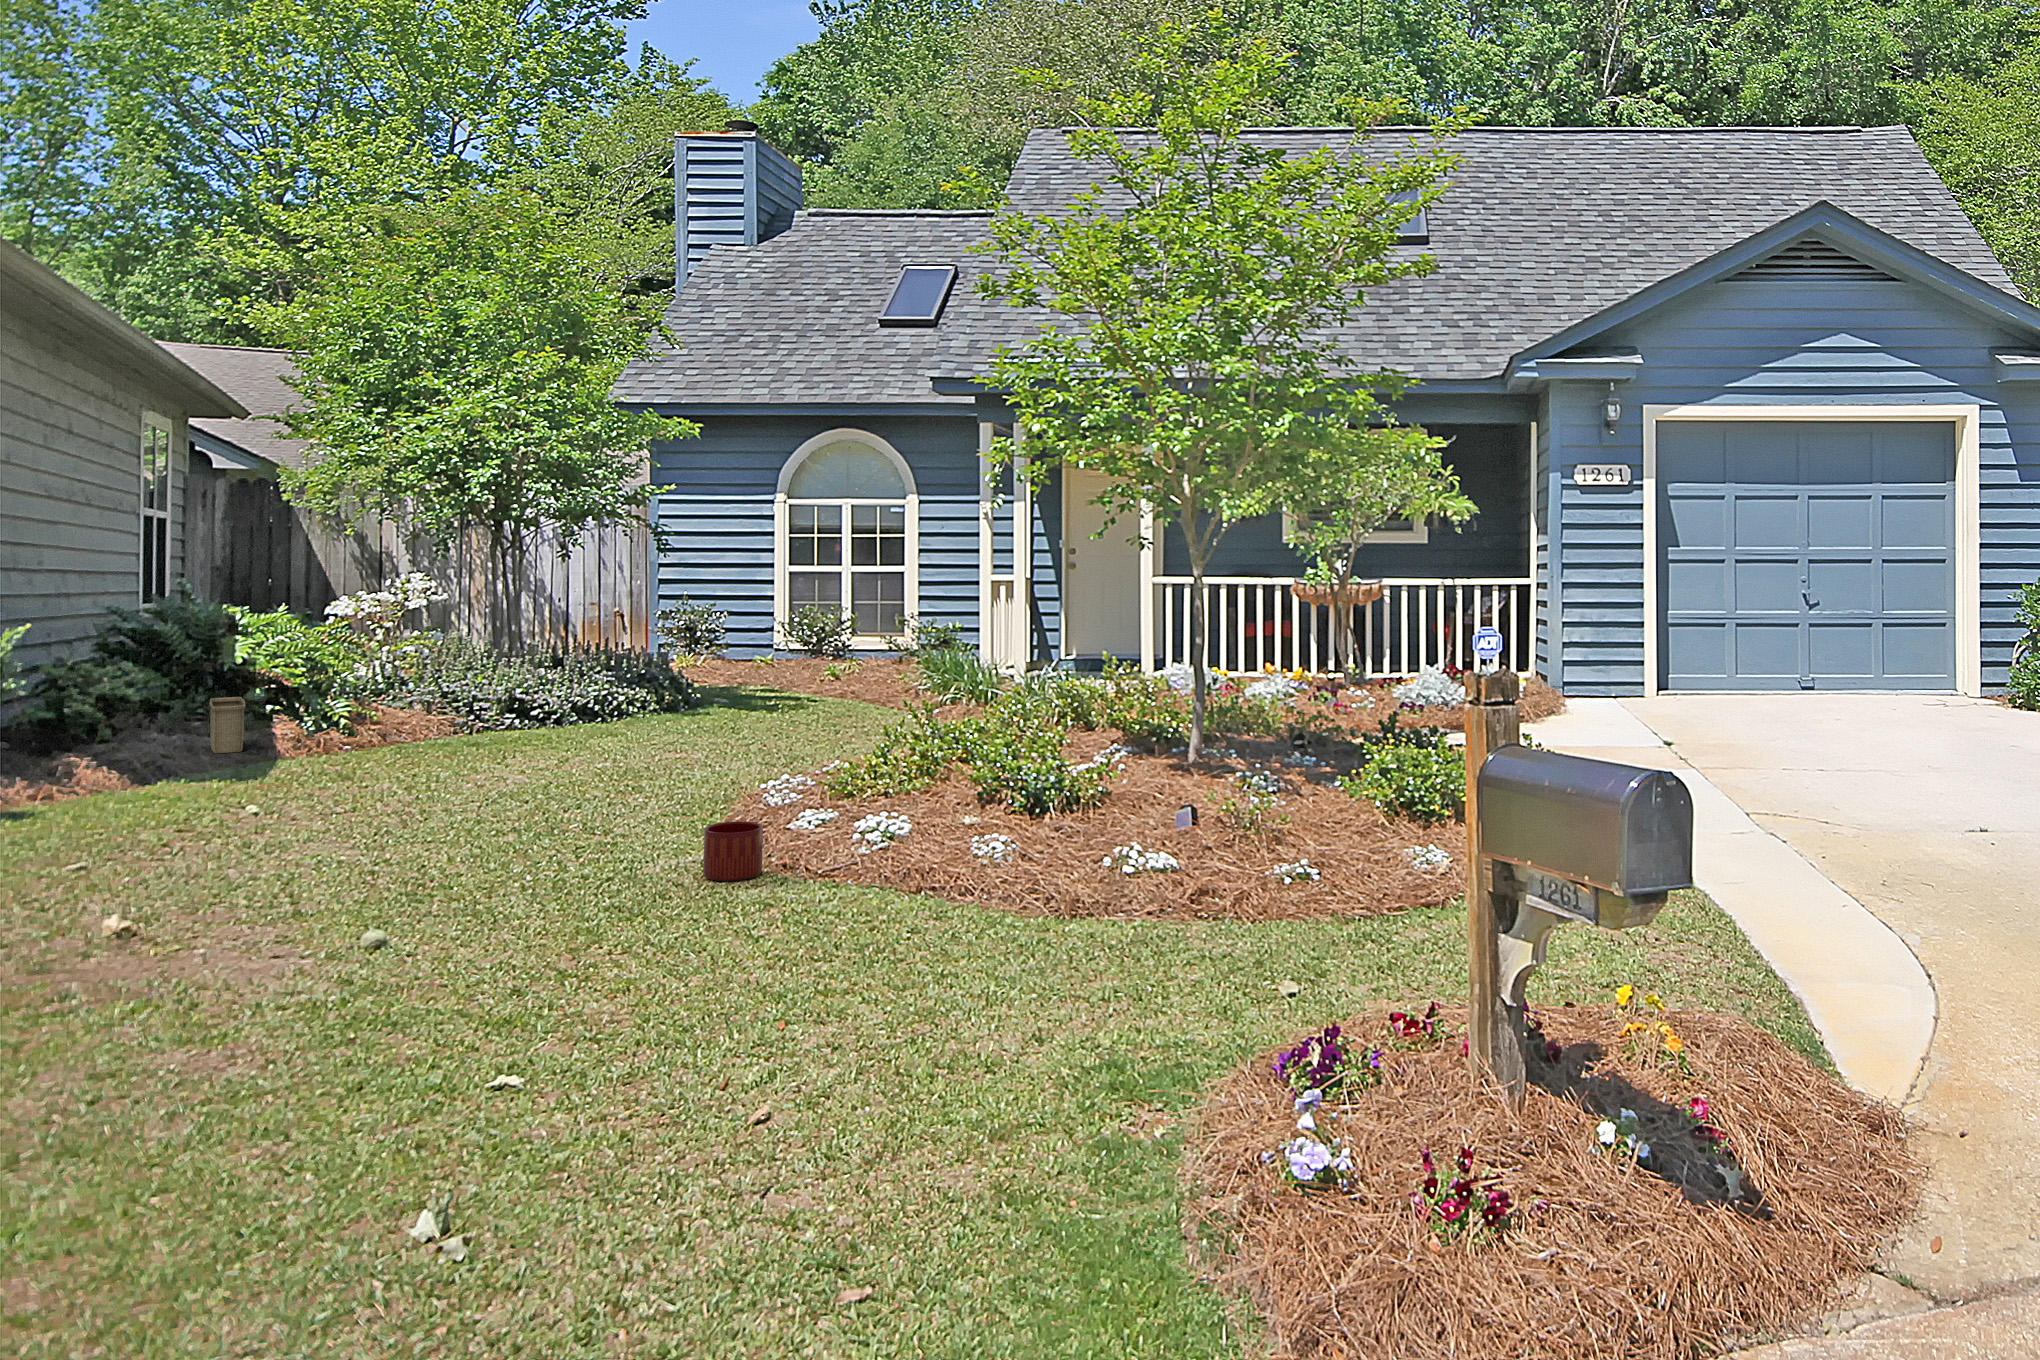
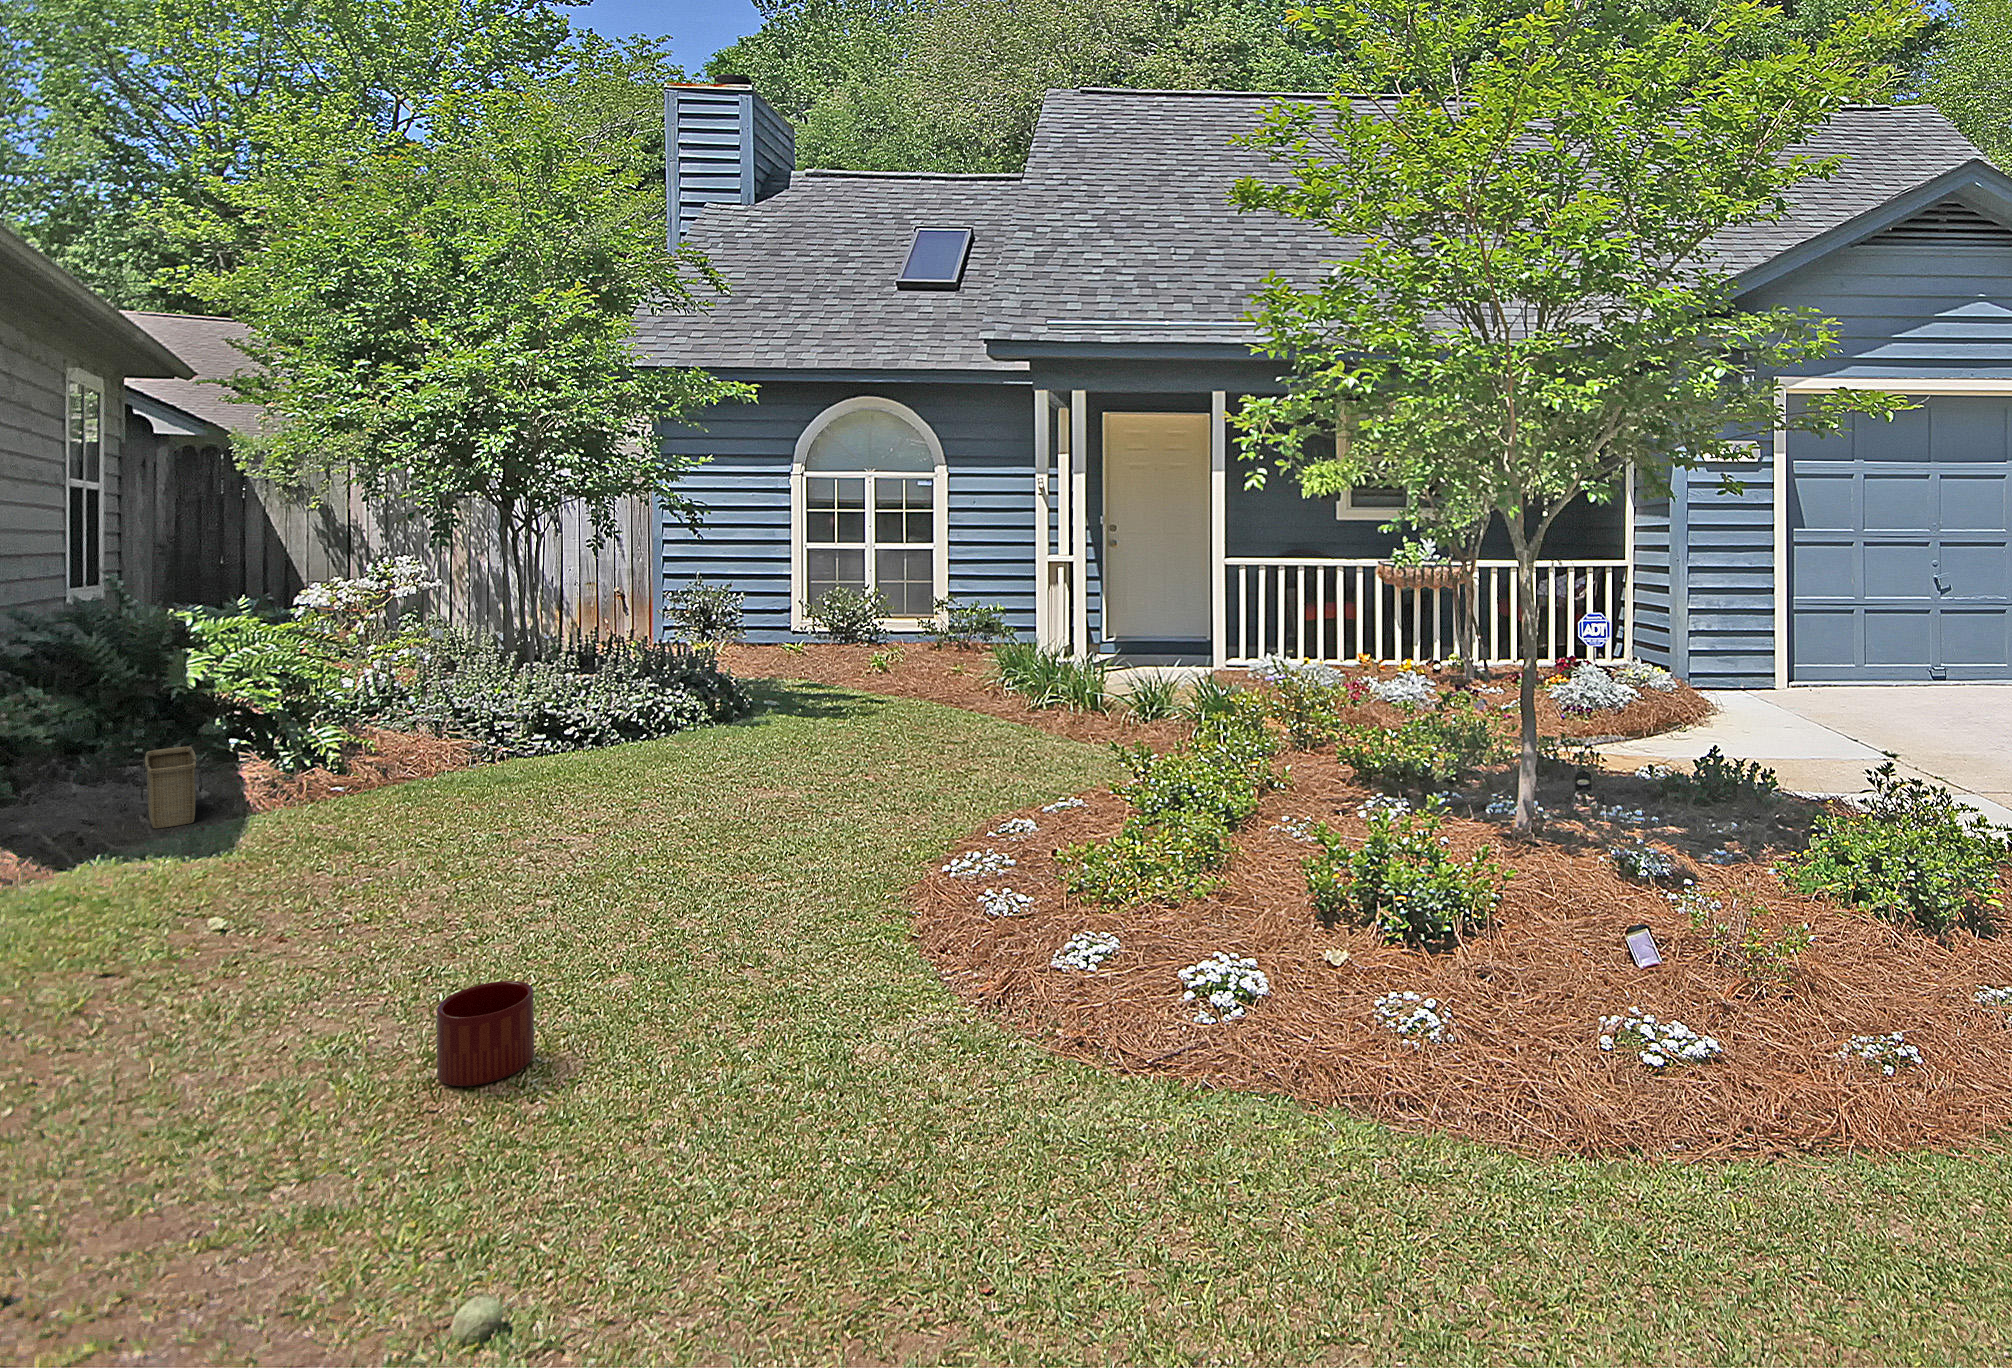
planter: present [703,821,763,881] -> present [437,981,534,1086]

